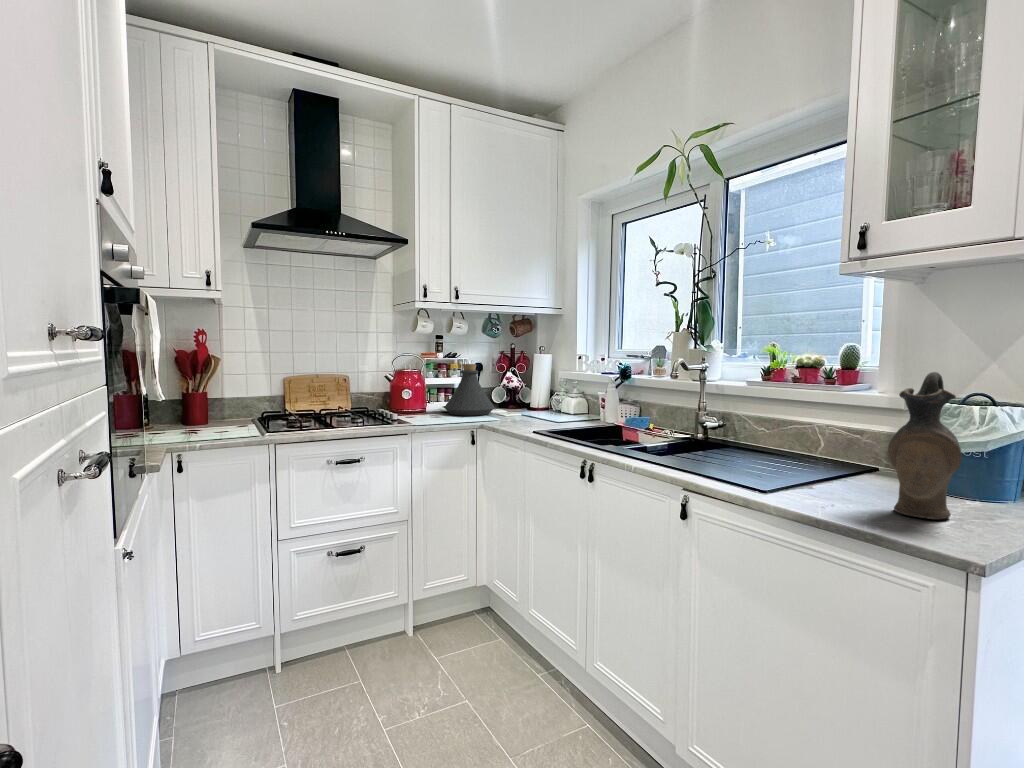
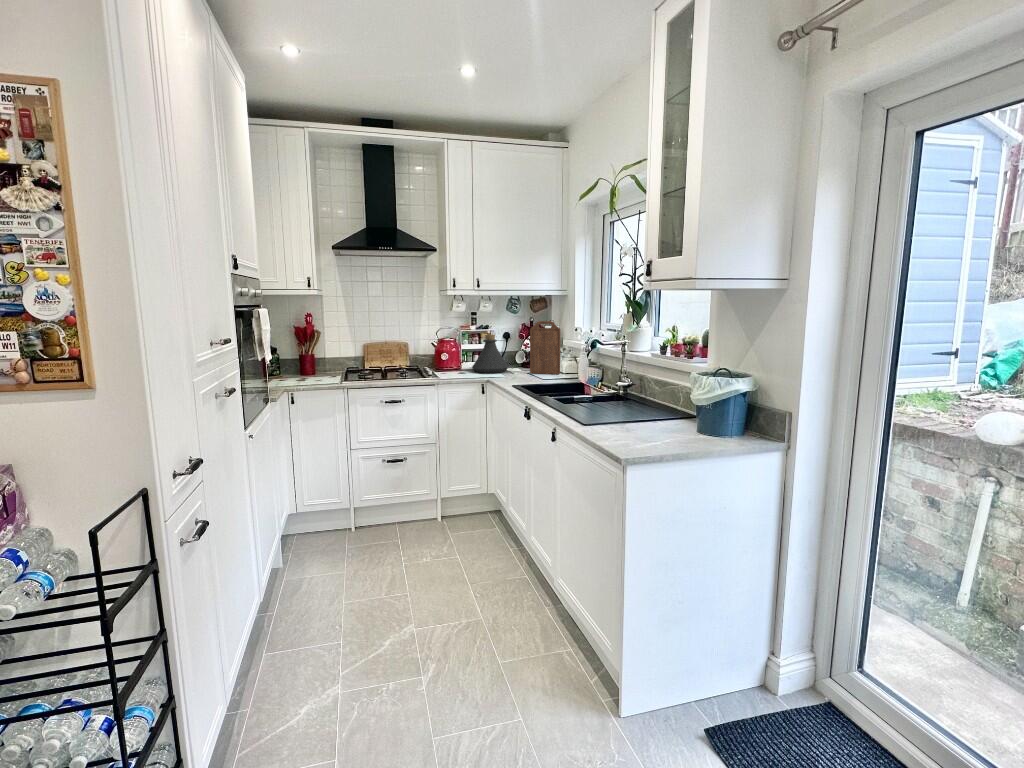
cutting board: none [526,345,567,415] -> present [530,321,561,374]
ceramic pitcher: present [888,372,962,519] -> none [633,355,675,442]

